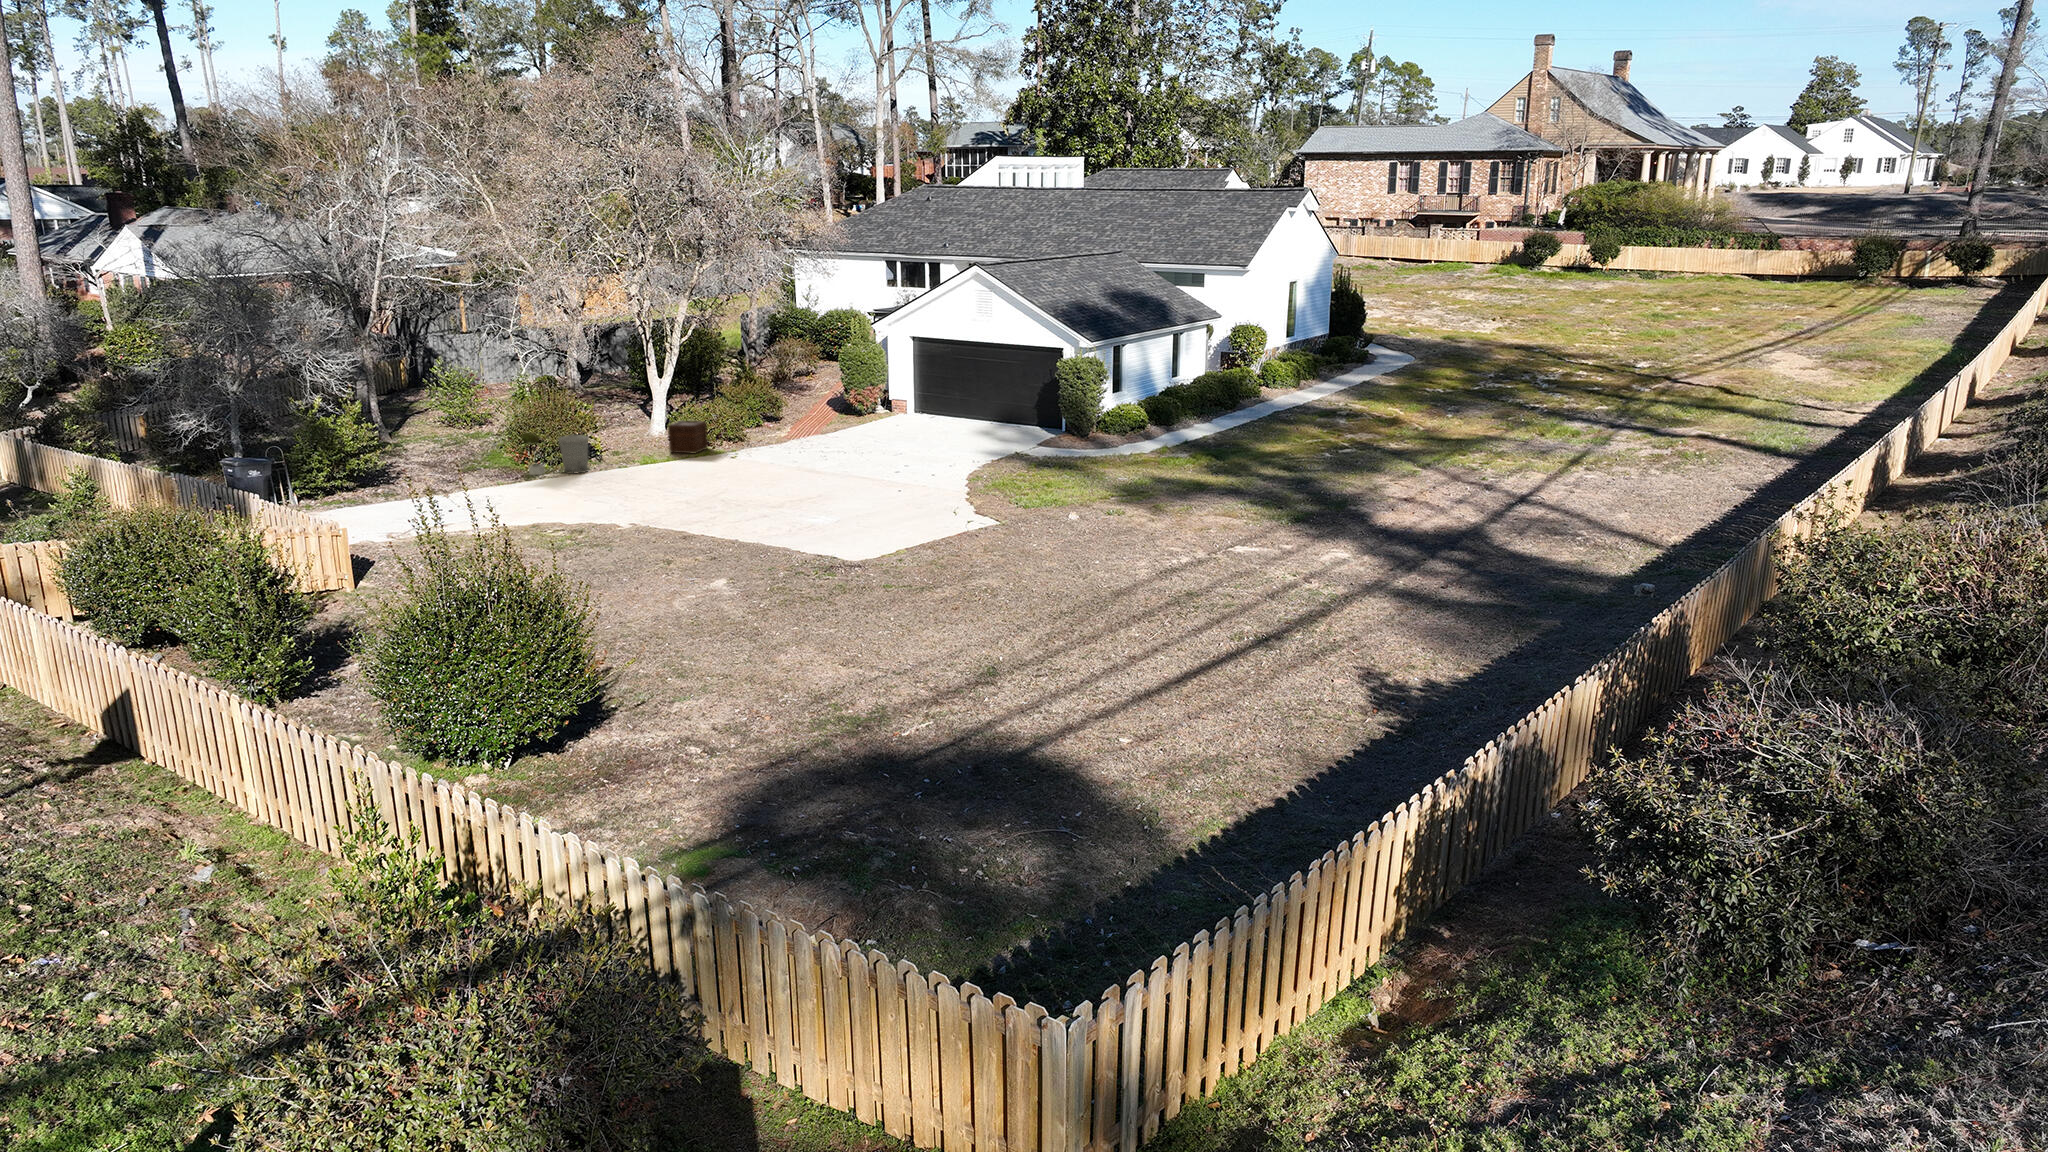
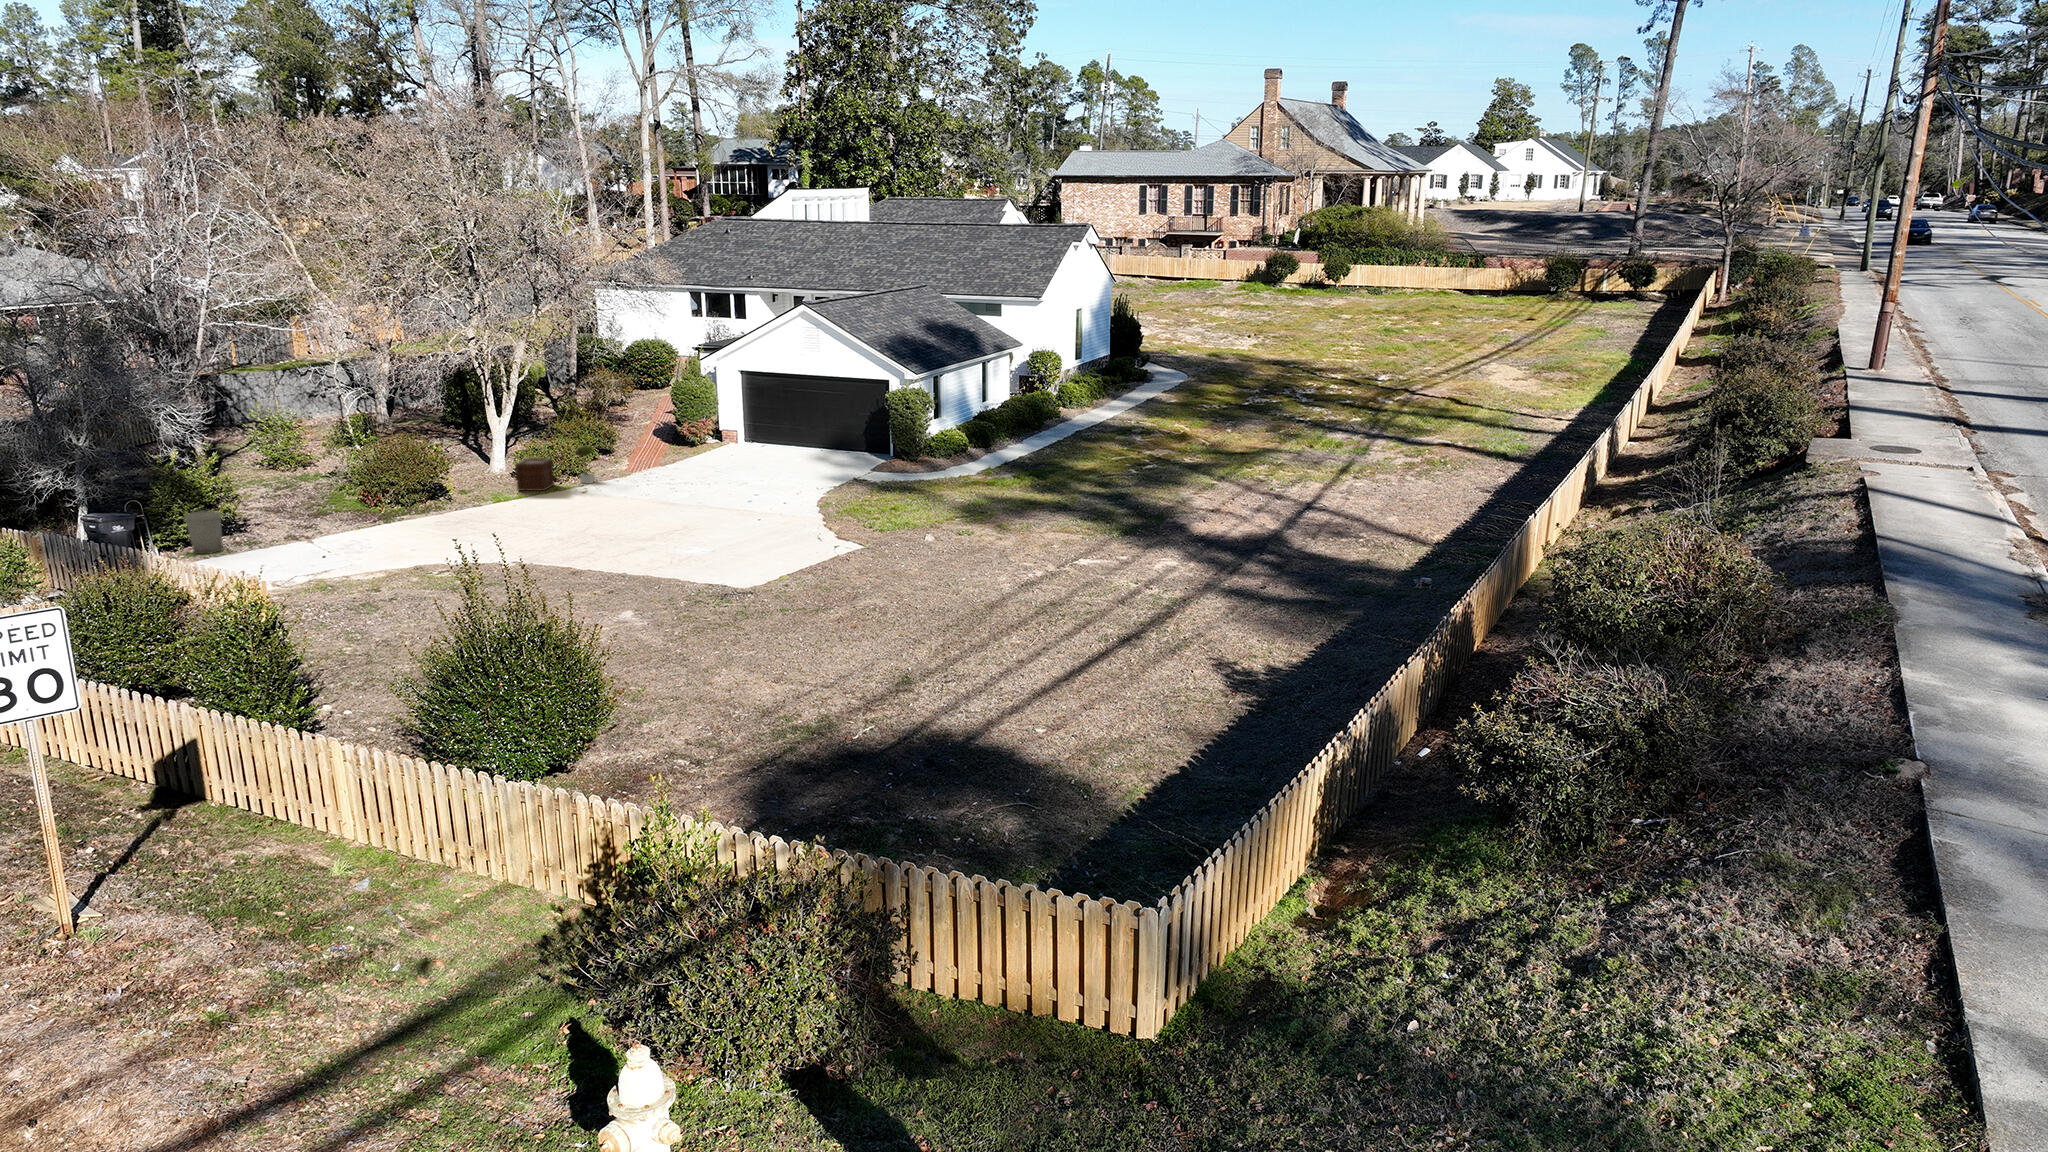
potted tree: present [521,432,545,475] -> present [576,446,595,483]
trash can: present [558,434,589,474] -> present [184,510,223,554]

